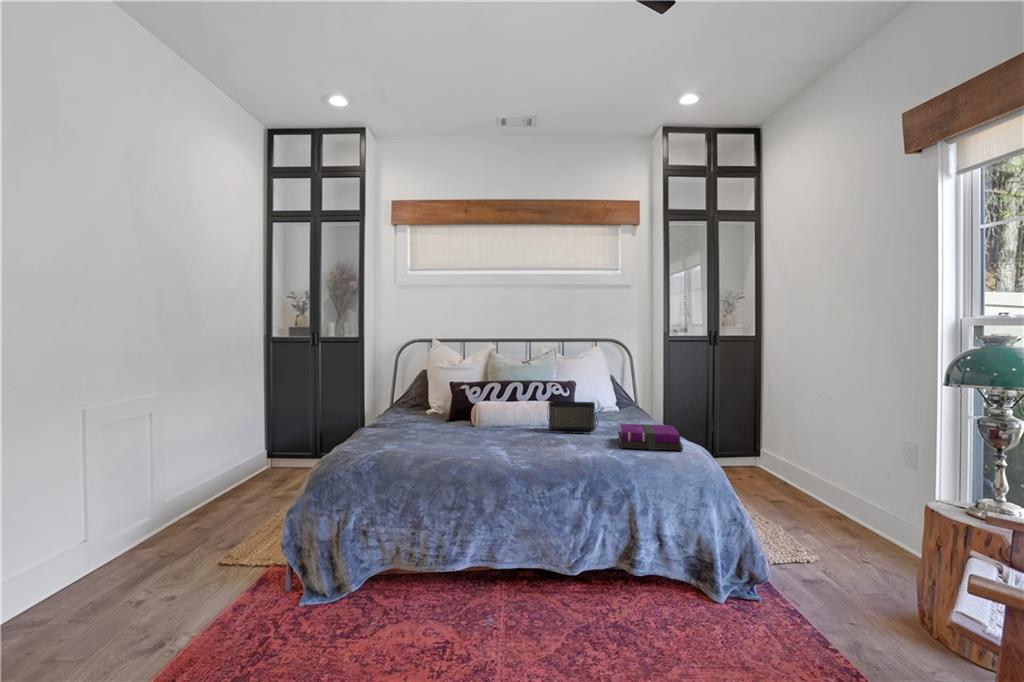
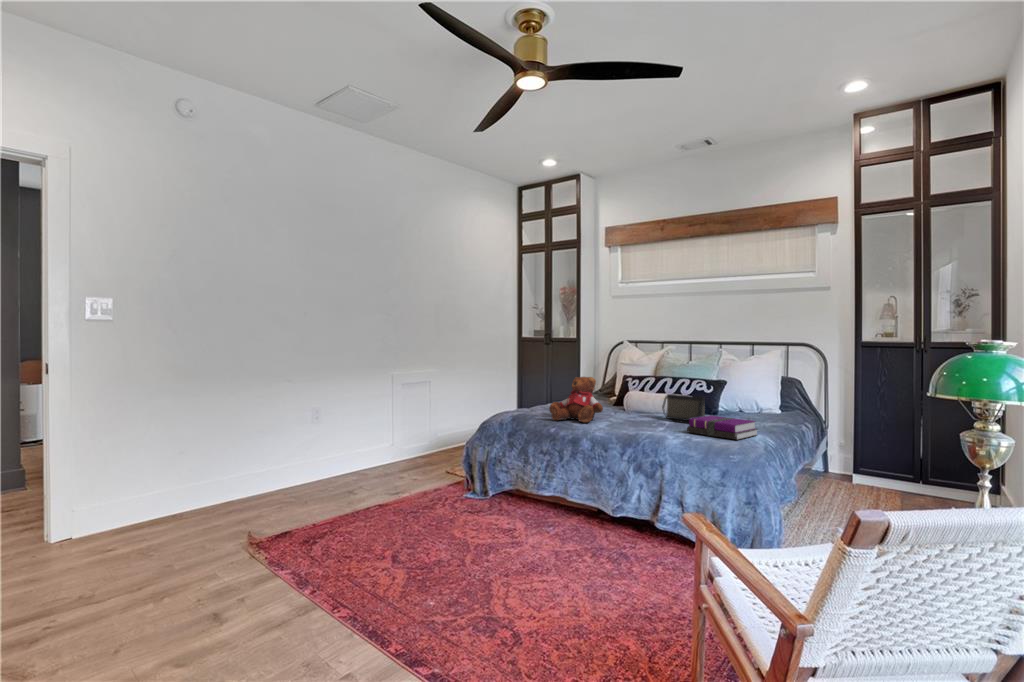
teddy bear: none [428,389,504,456] -> present [549,377,603,422]

